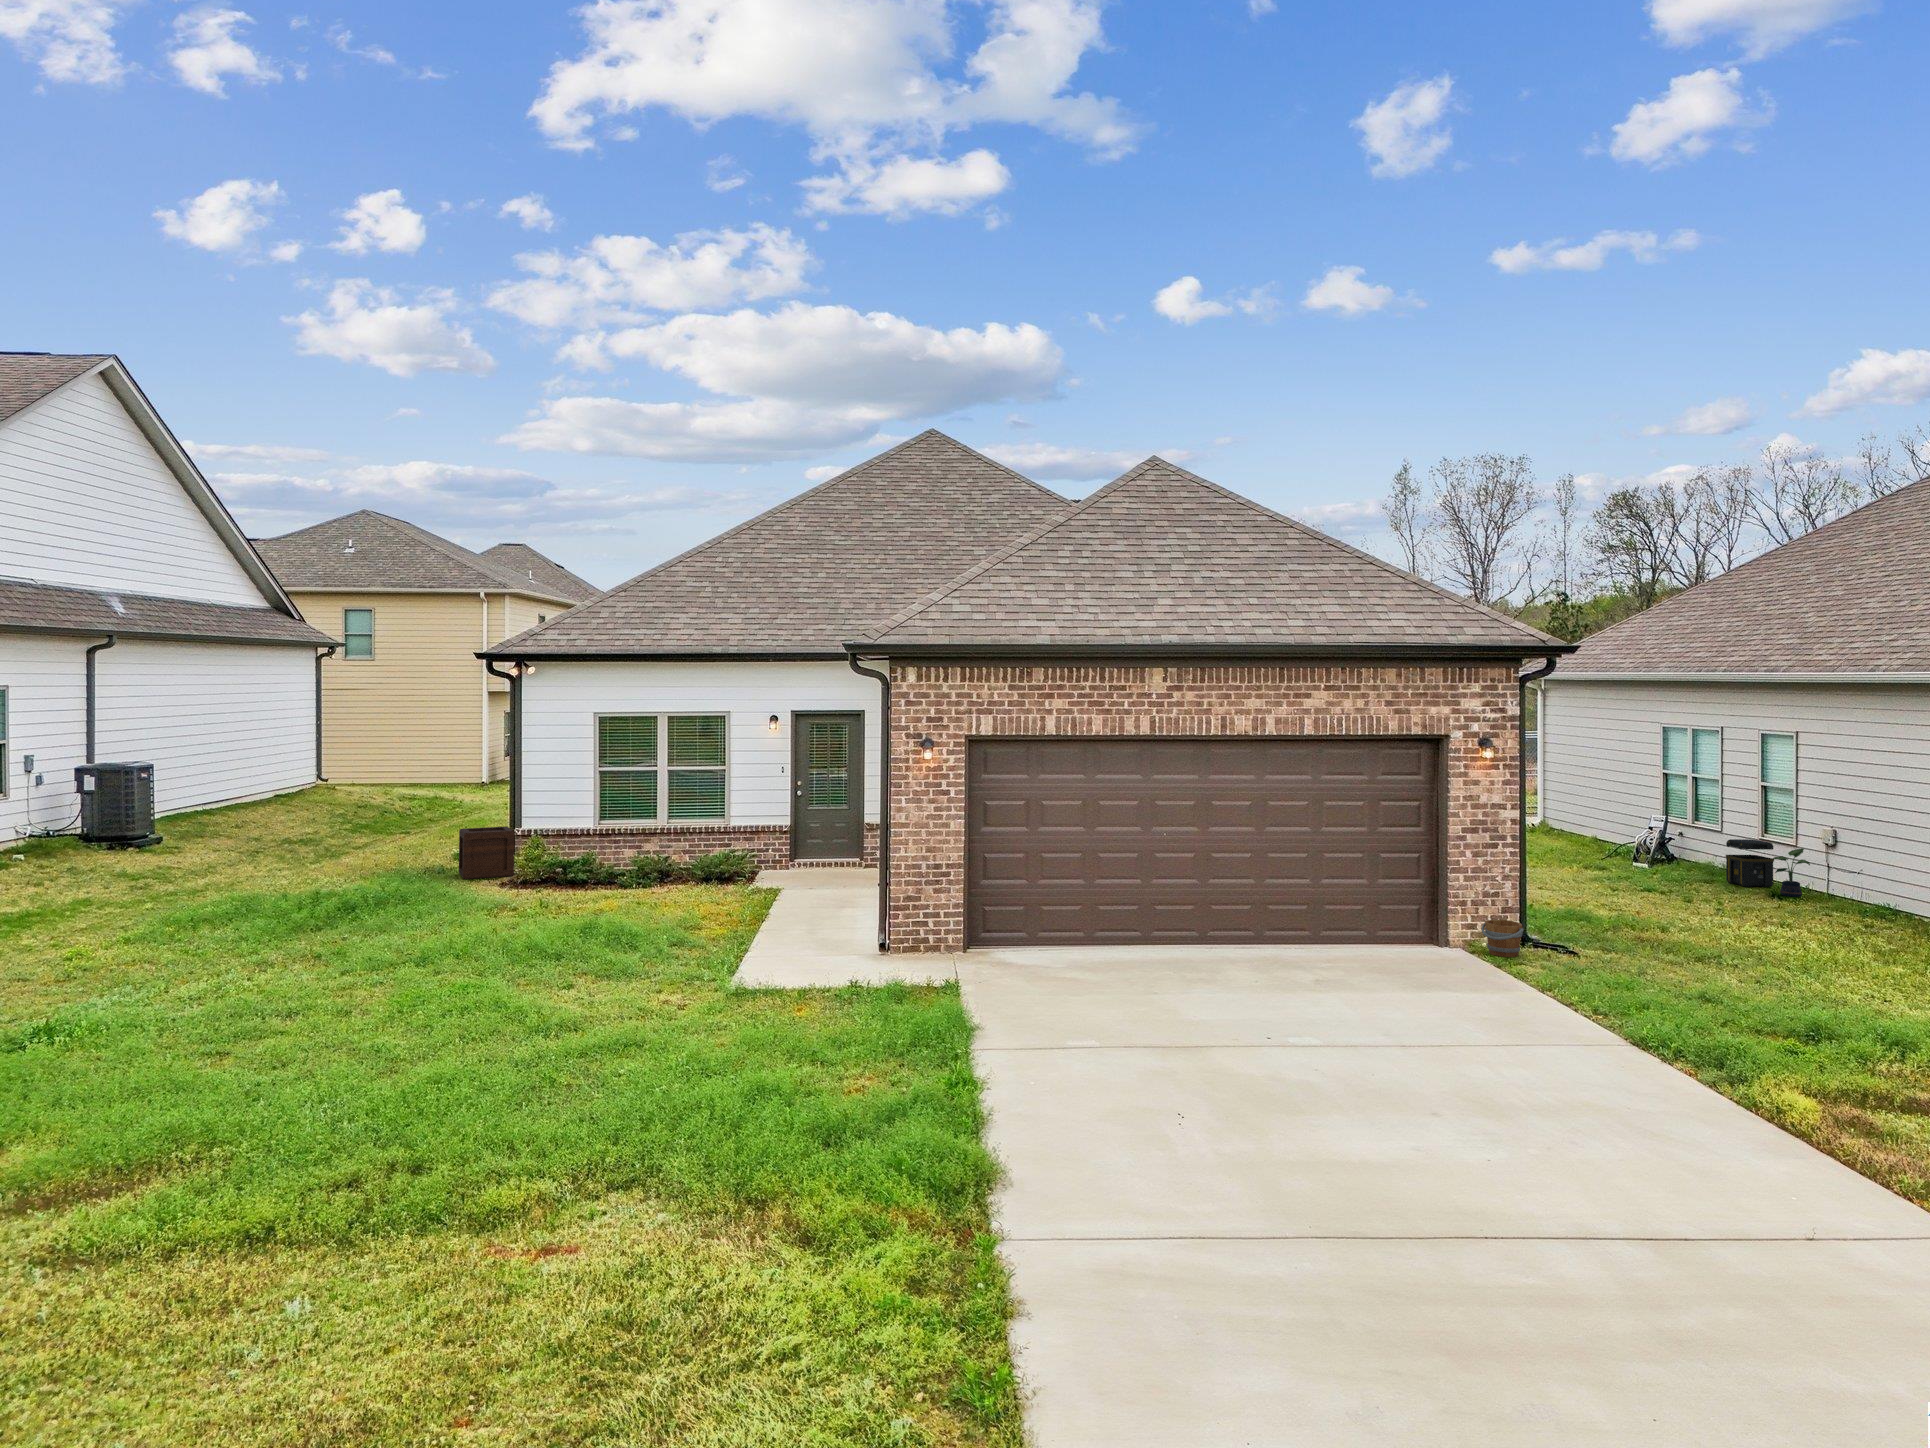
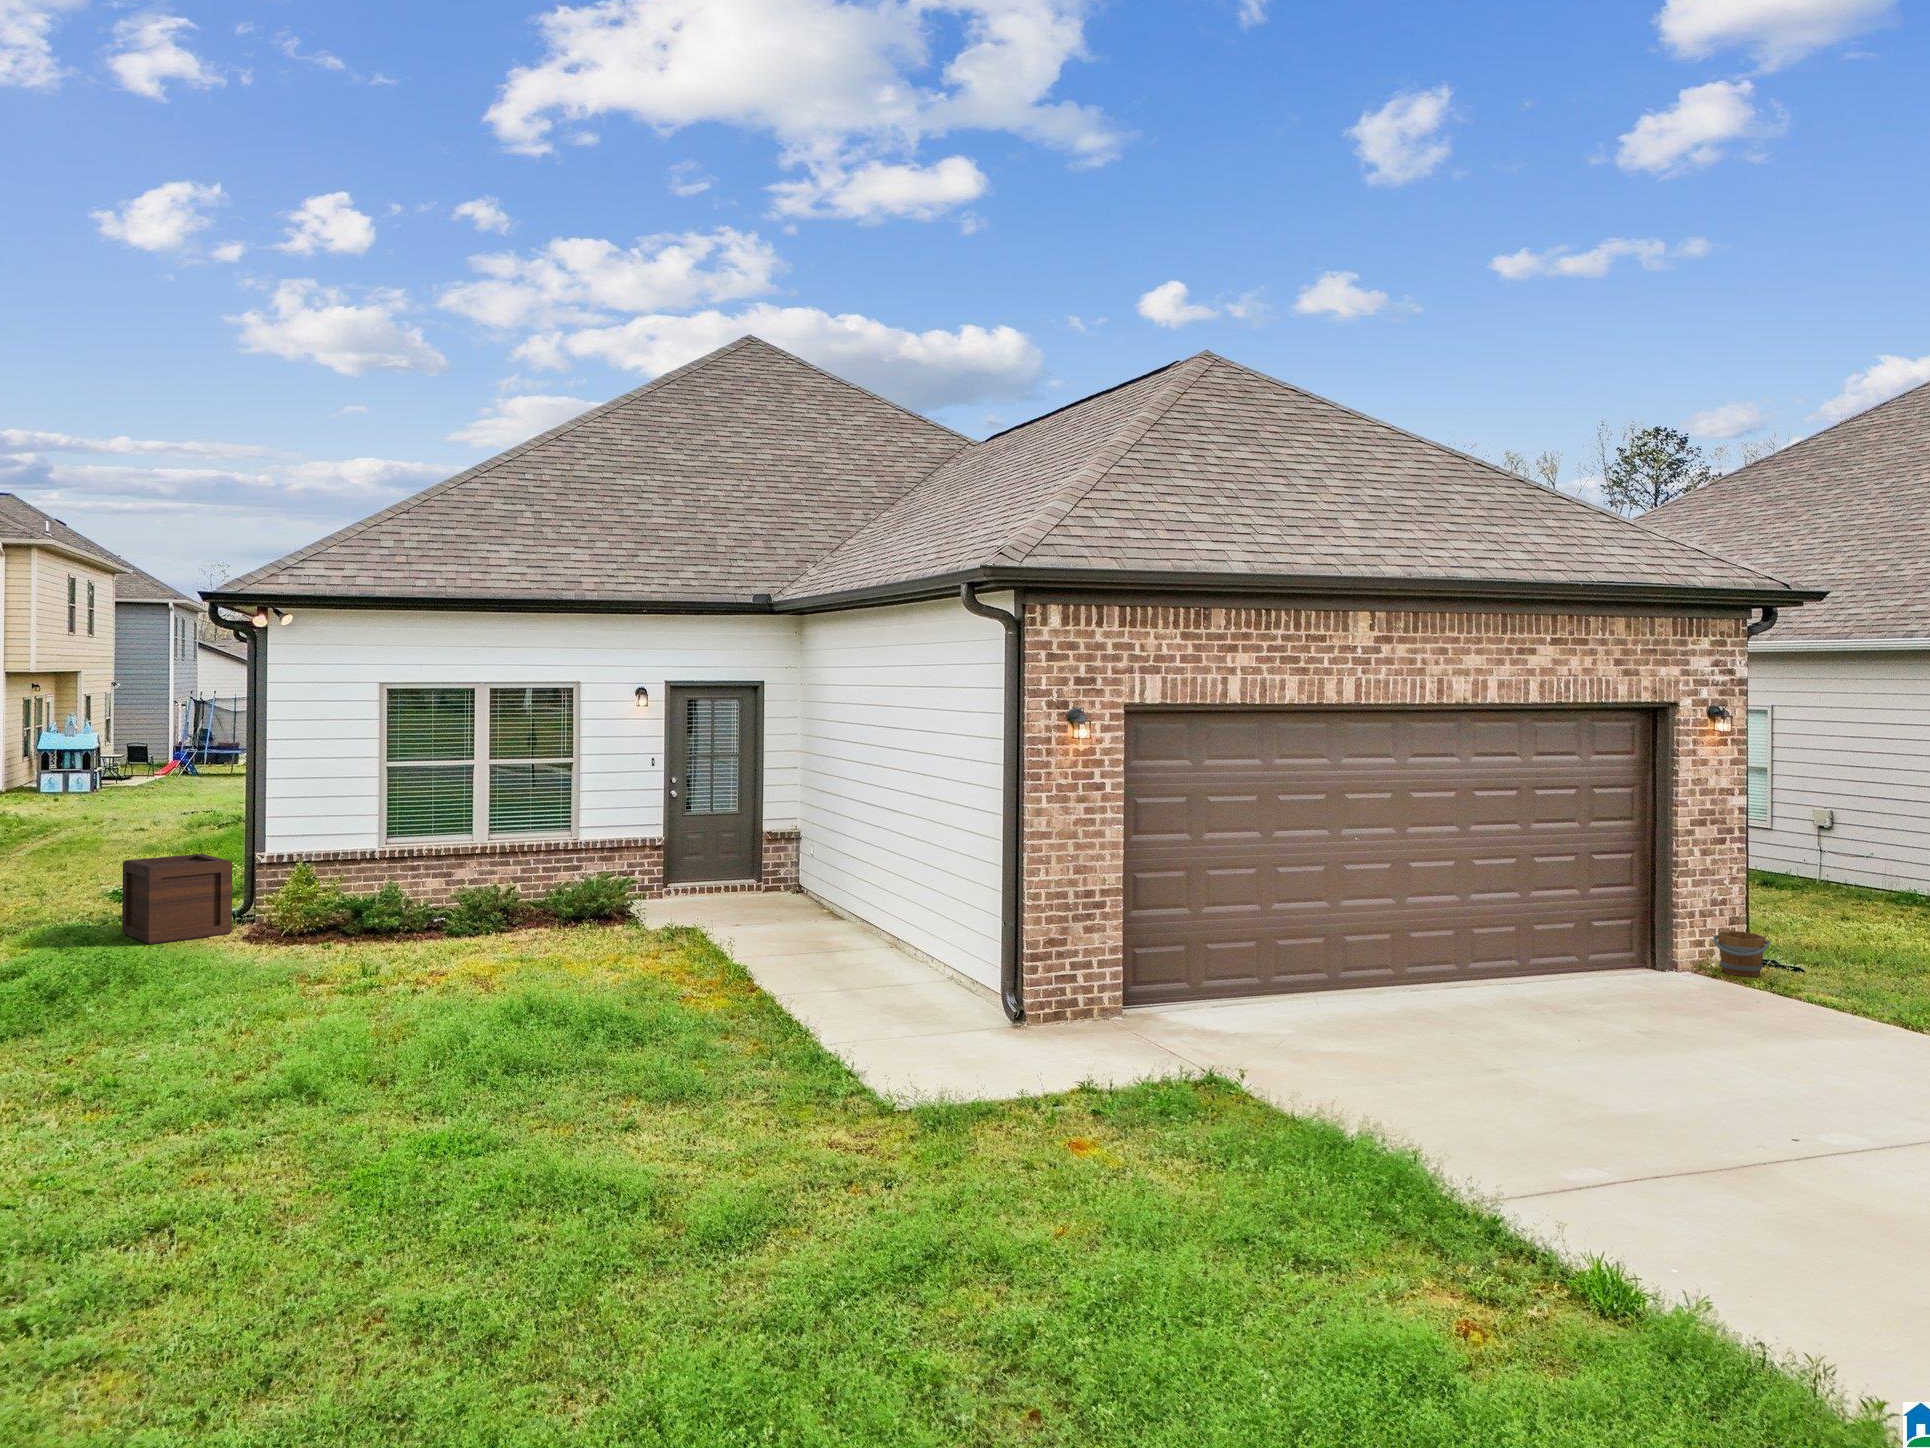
toolbox: present [1726,839,1774,887] -> none [1765,823,1819,877]
potted plant: present [1773,848,1810,897] -> none [1833,831,1877,886]

